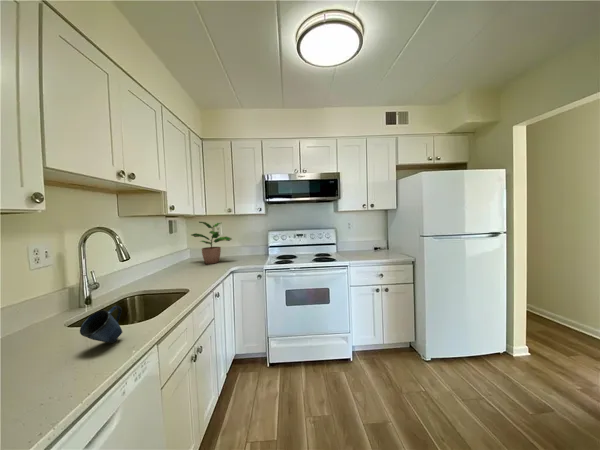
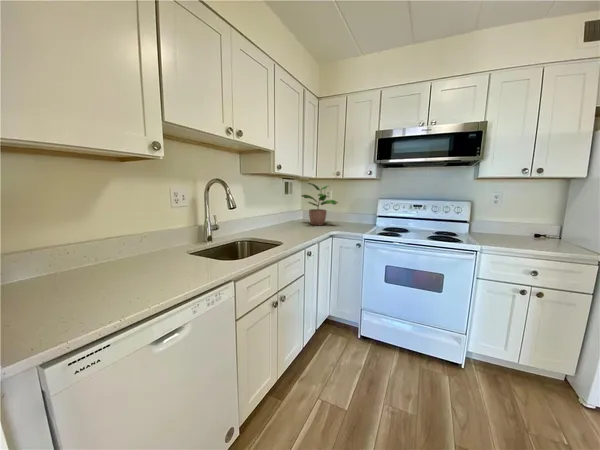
mug: present [80,306,122,343] -> none [180,241,211,271]

